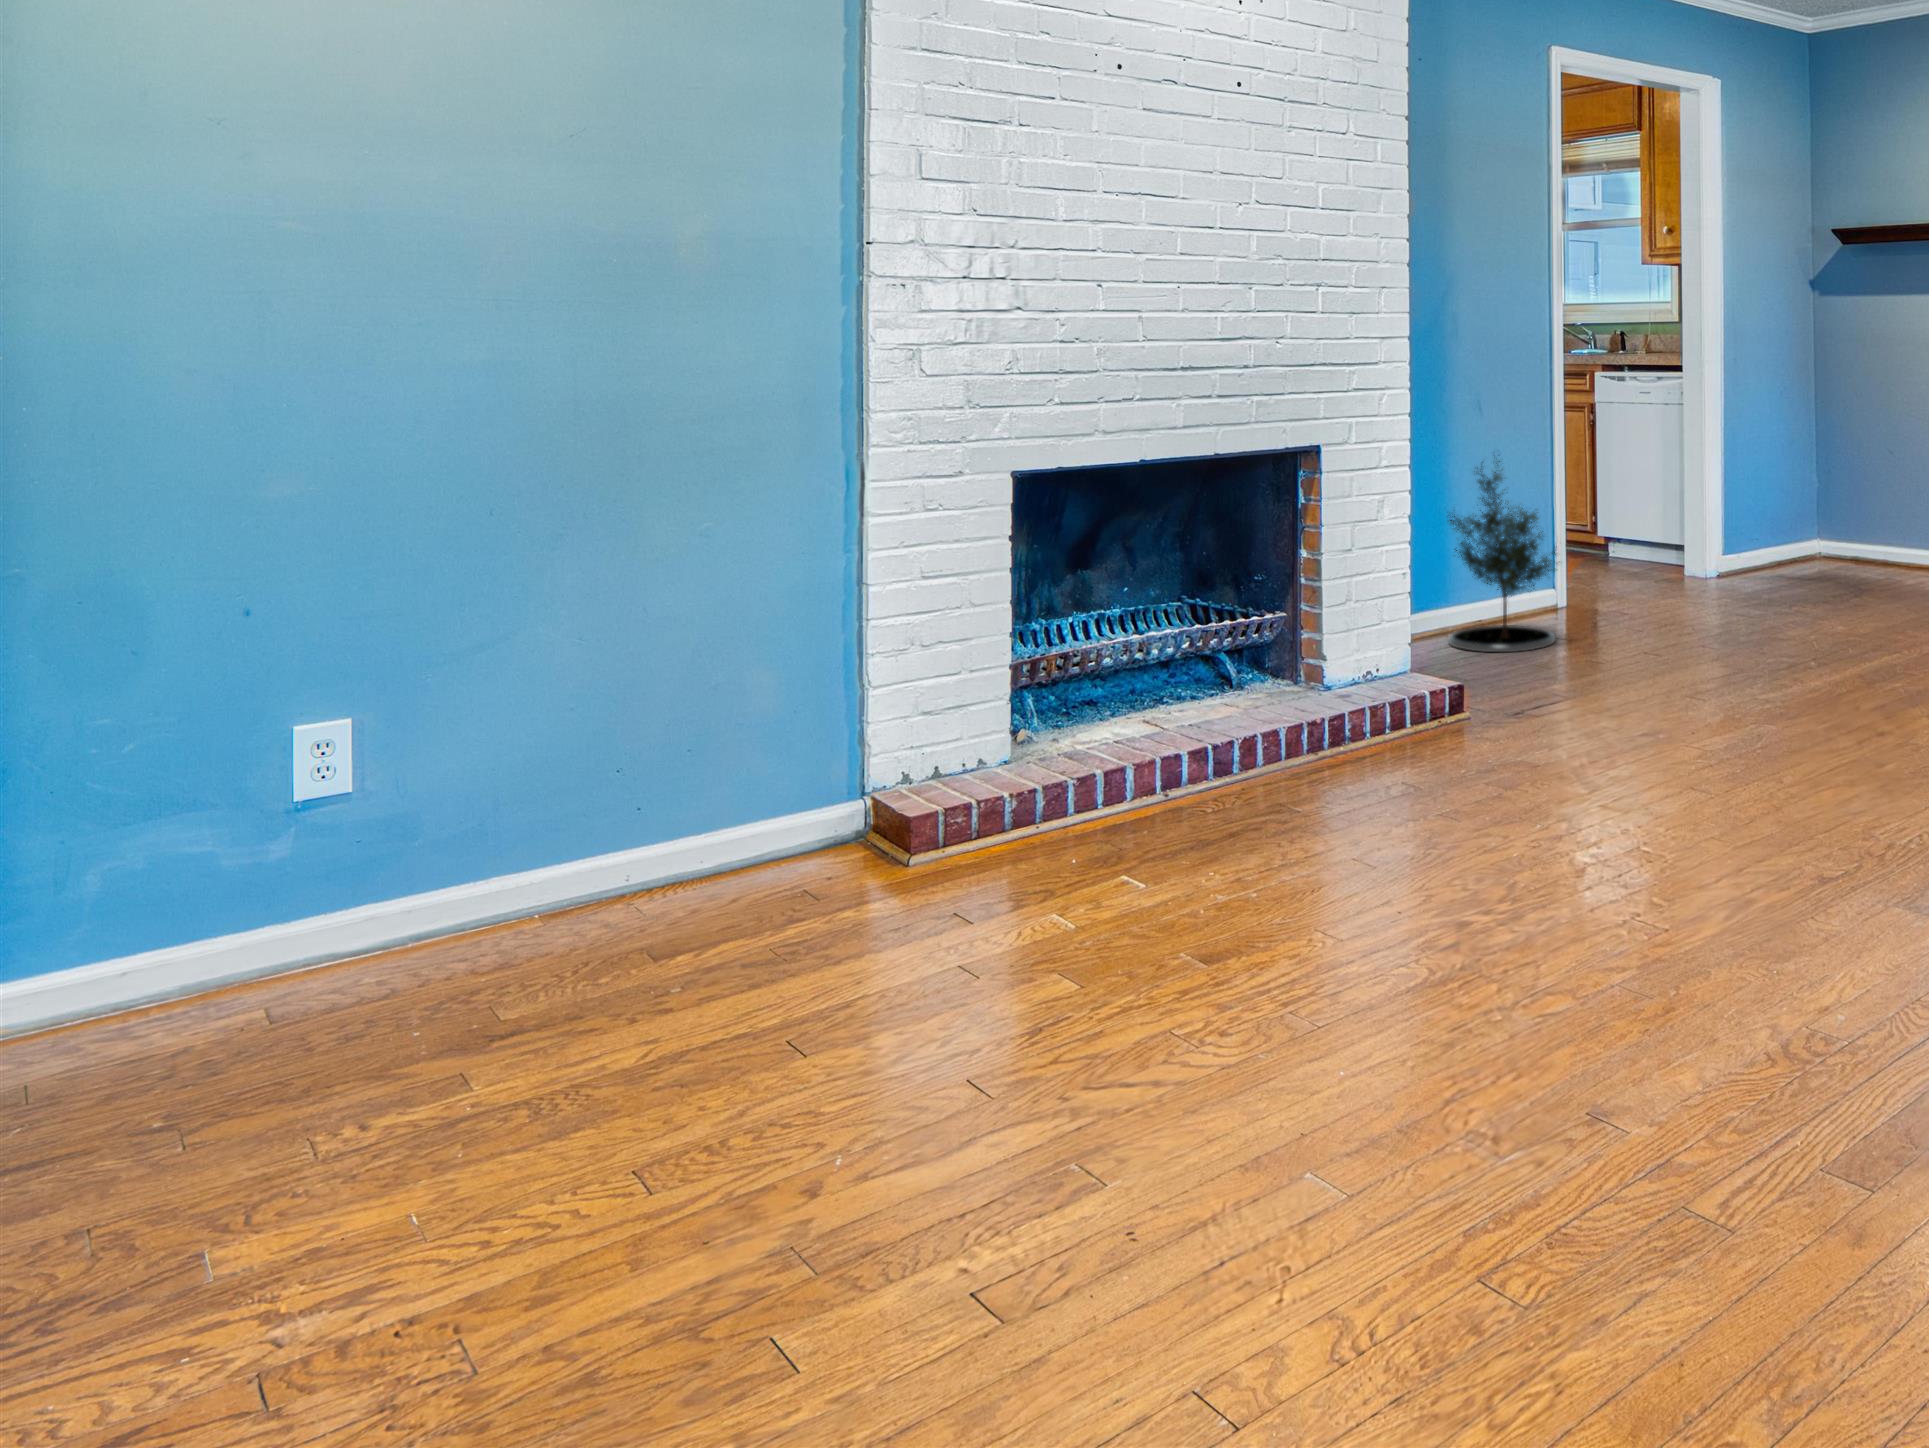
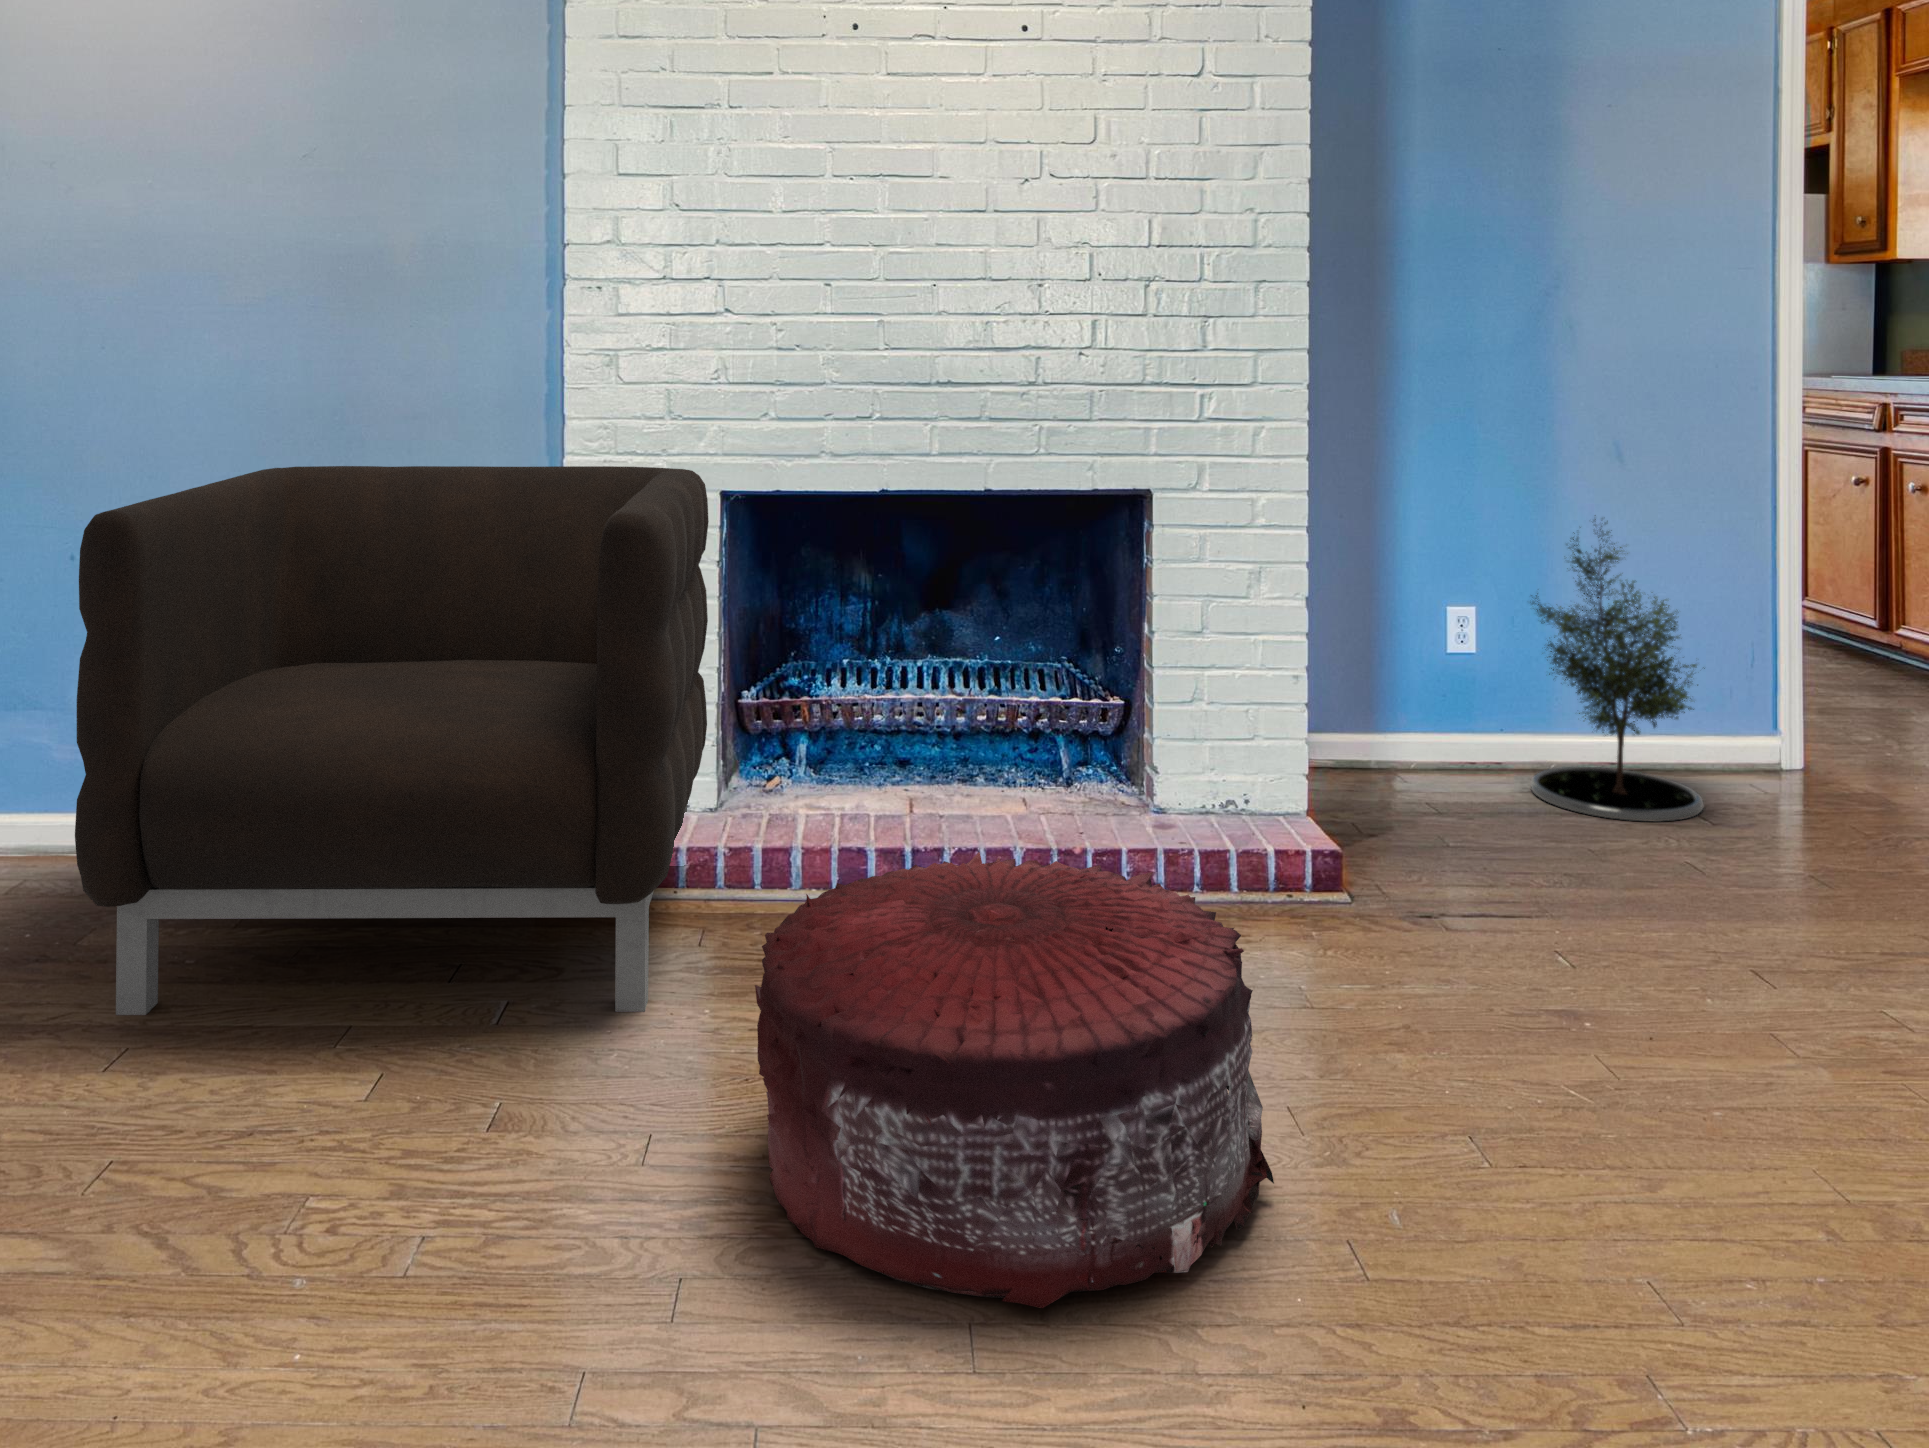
armchair: none [539,455,1202,1027] -> present [75,466,709,1015]
pouf: none [1381,673,1704,919] -> present [755,852,1274,1308]

